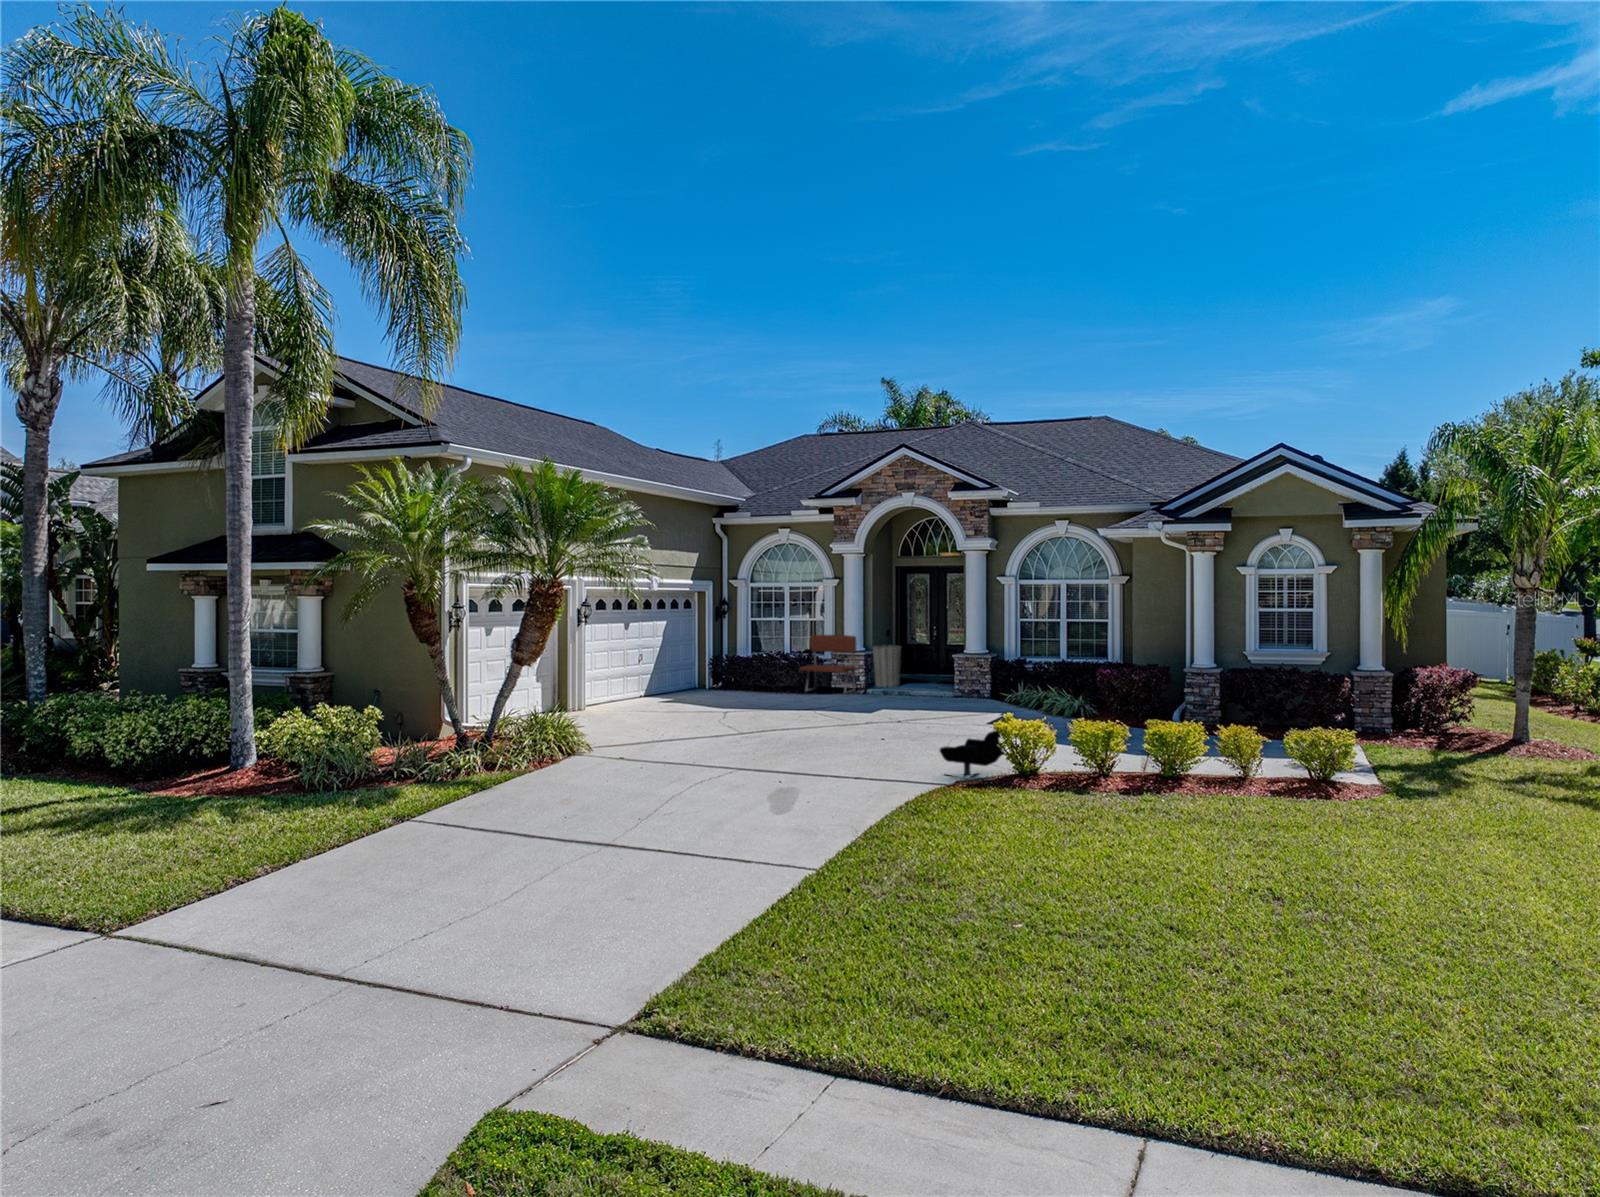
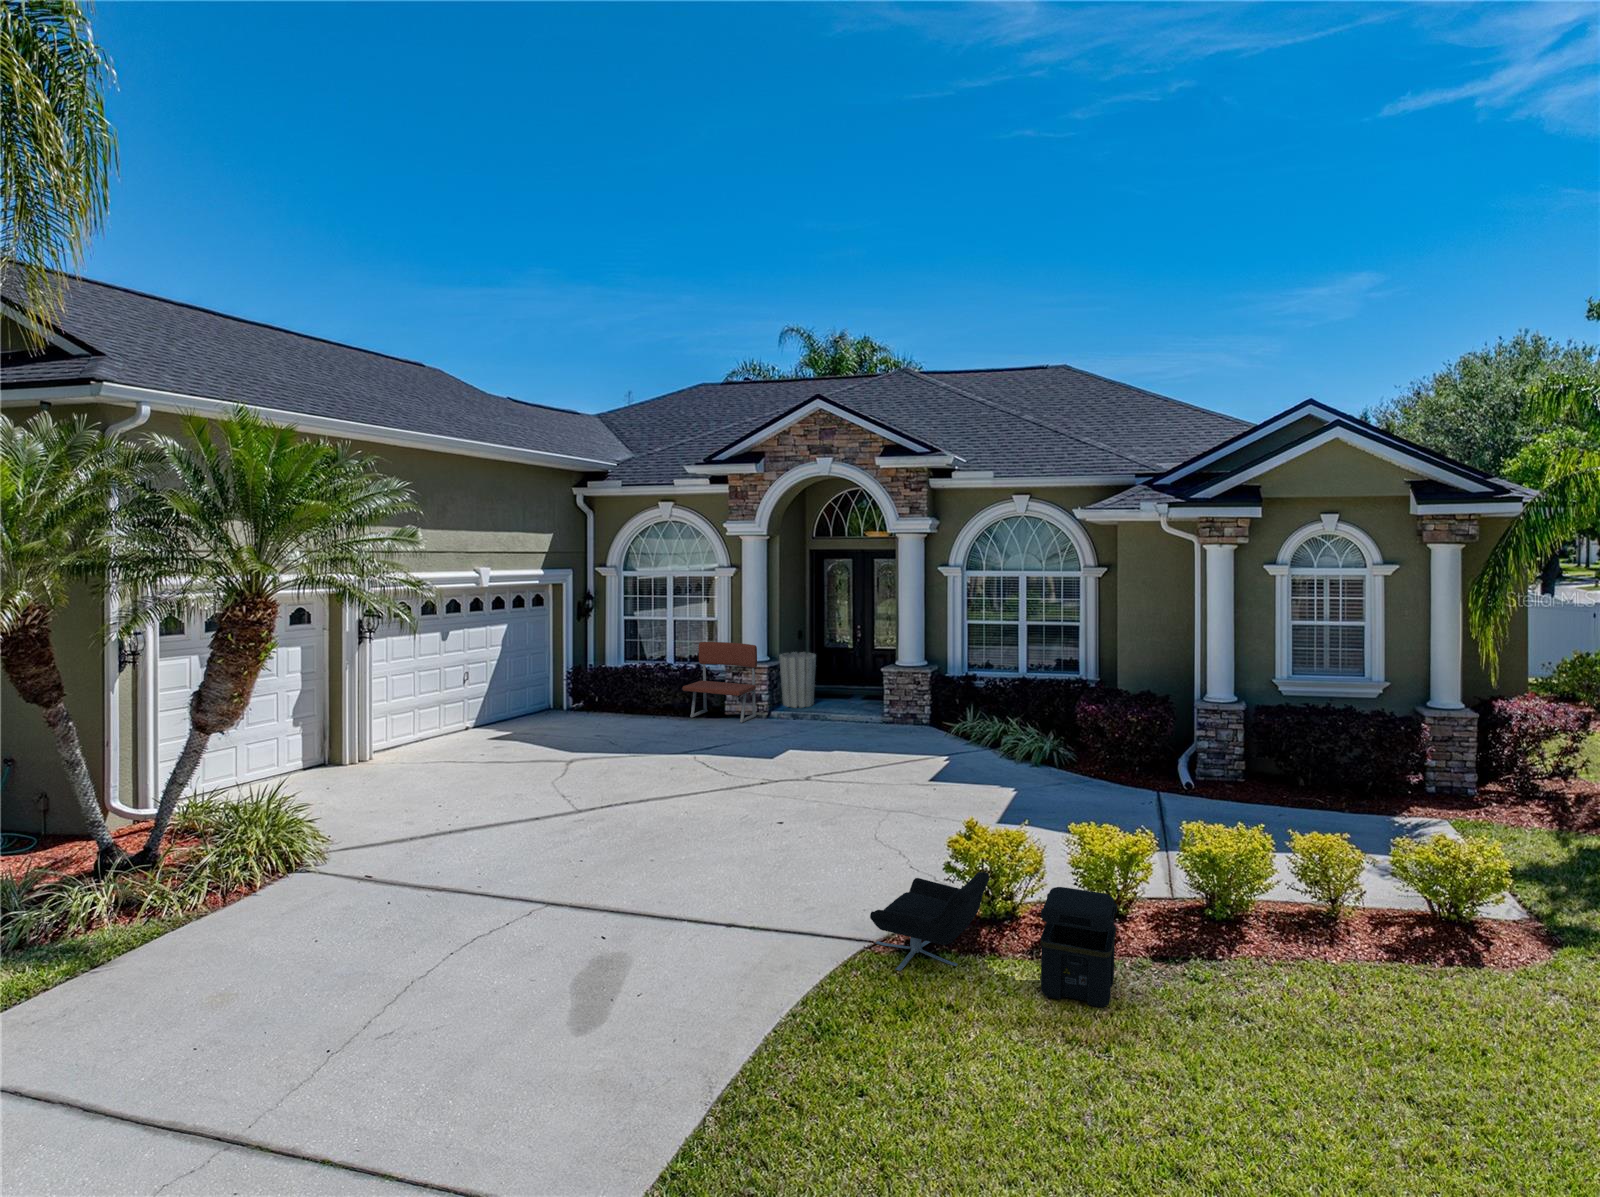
toolbox: none [1038,732,1083,792] -> present [1041,887,1117,1007]

